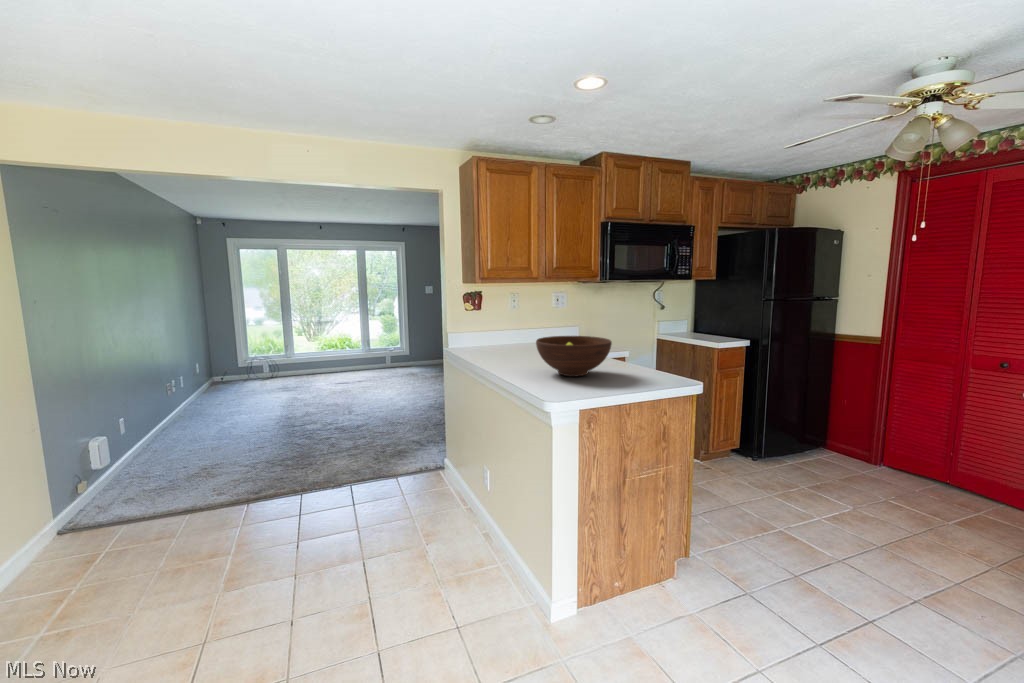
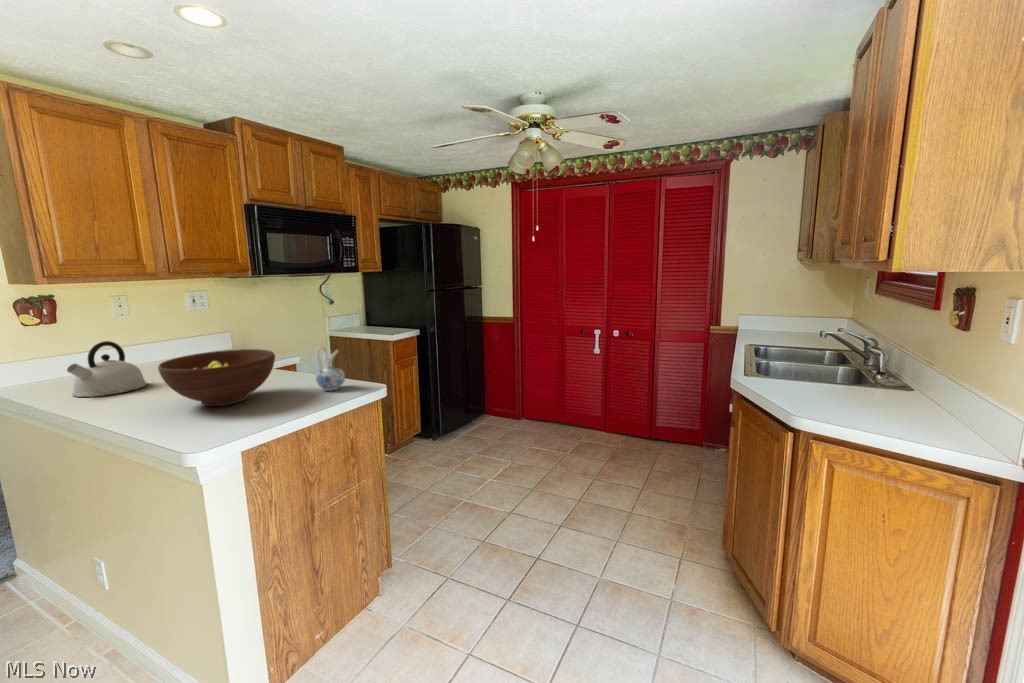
kettle: none [487,322,525,359] -> present [67,341,147,397]
ceramic pitcher: none [641,339,666,380] -> present [316,346,345,391]

